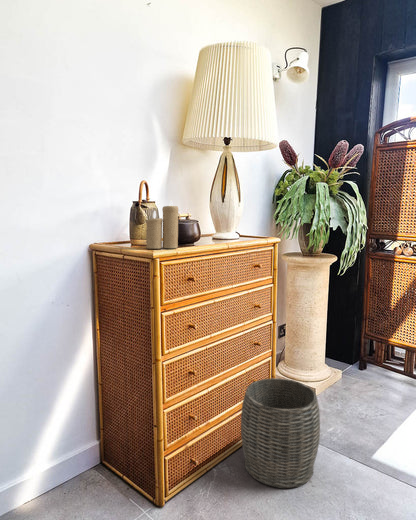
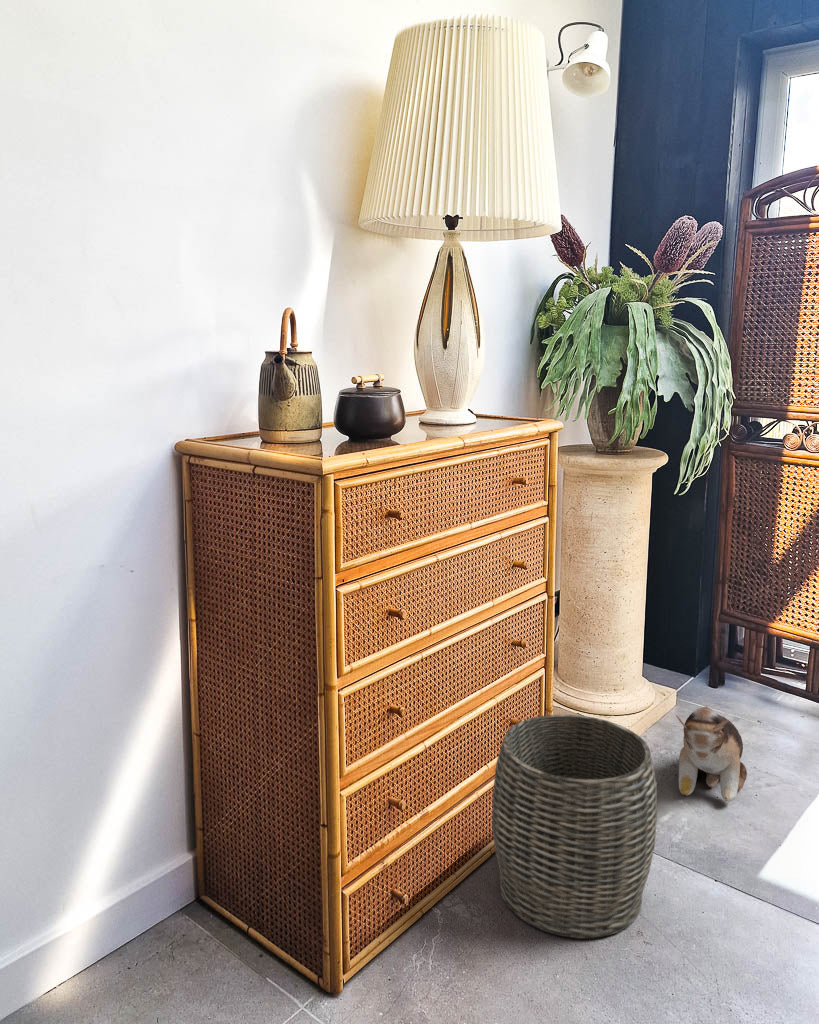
candle: present [146,201,178,249] -> none [291,341,361,448]
plush toy: none [335,377,373,426] -> present [676,706,747,802]

